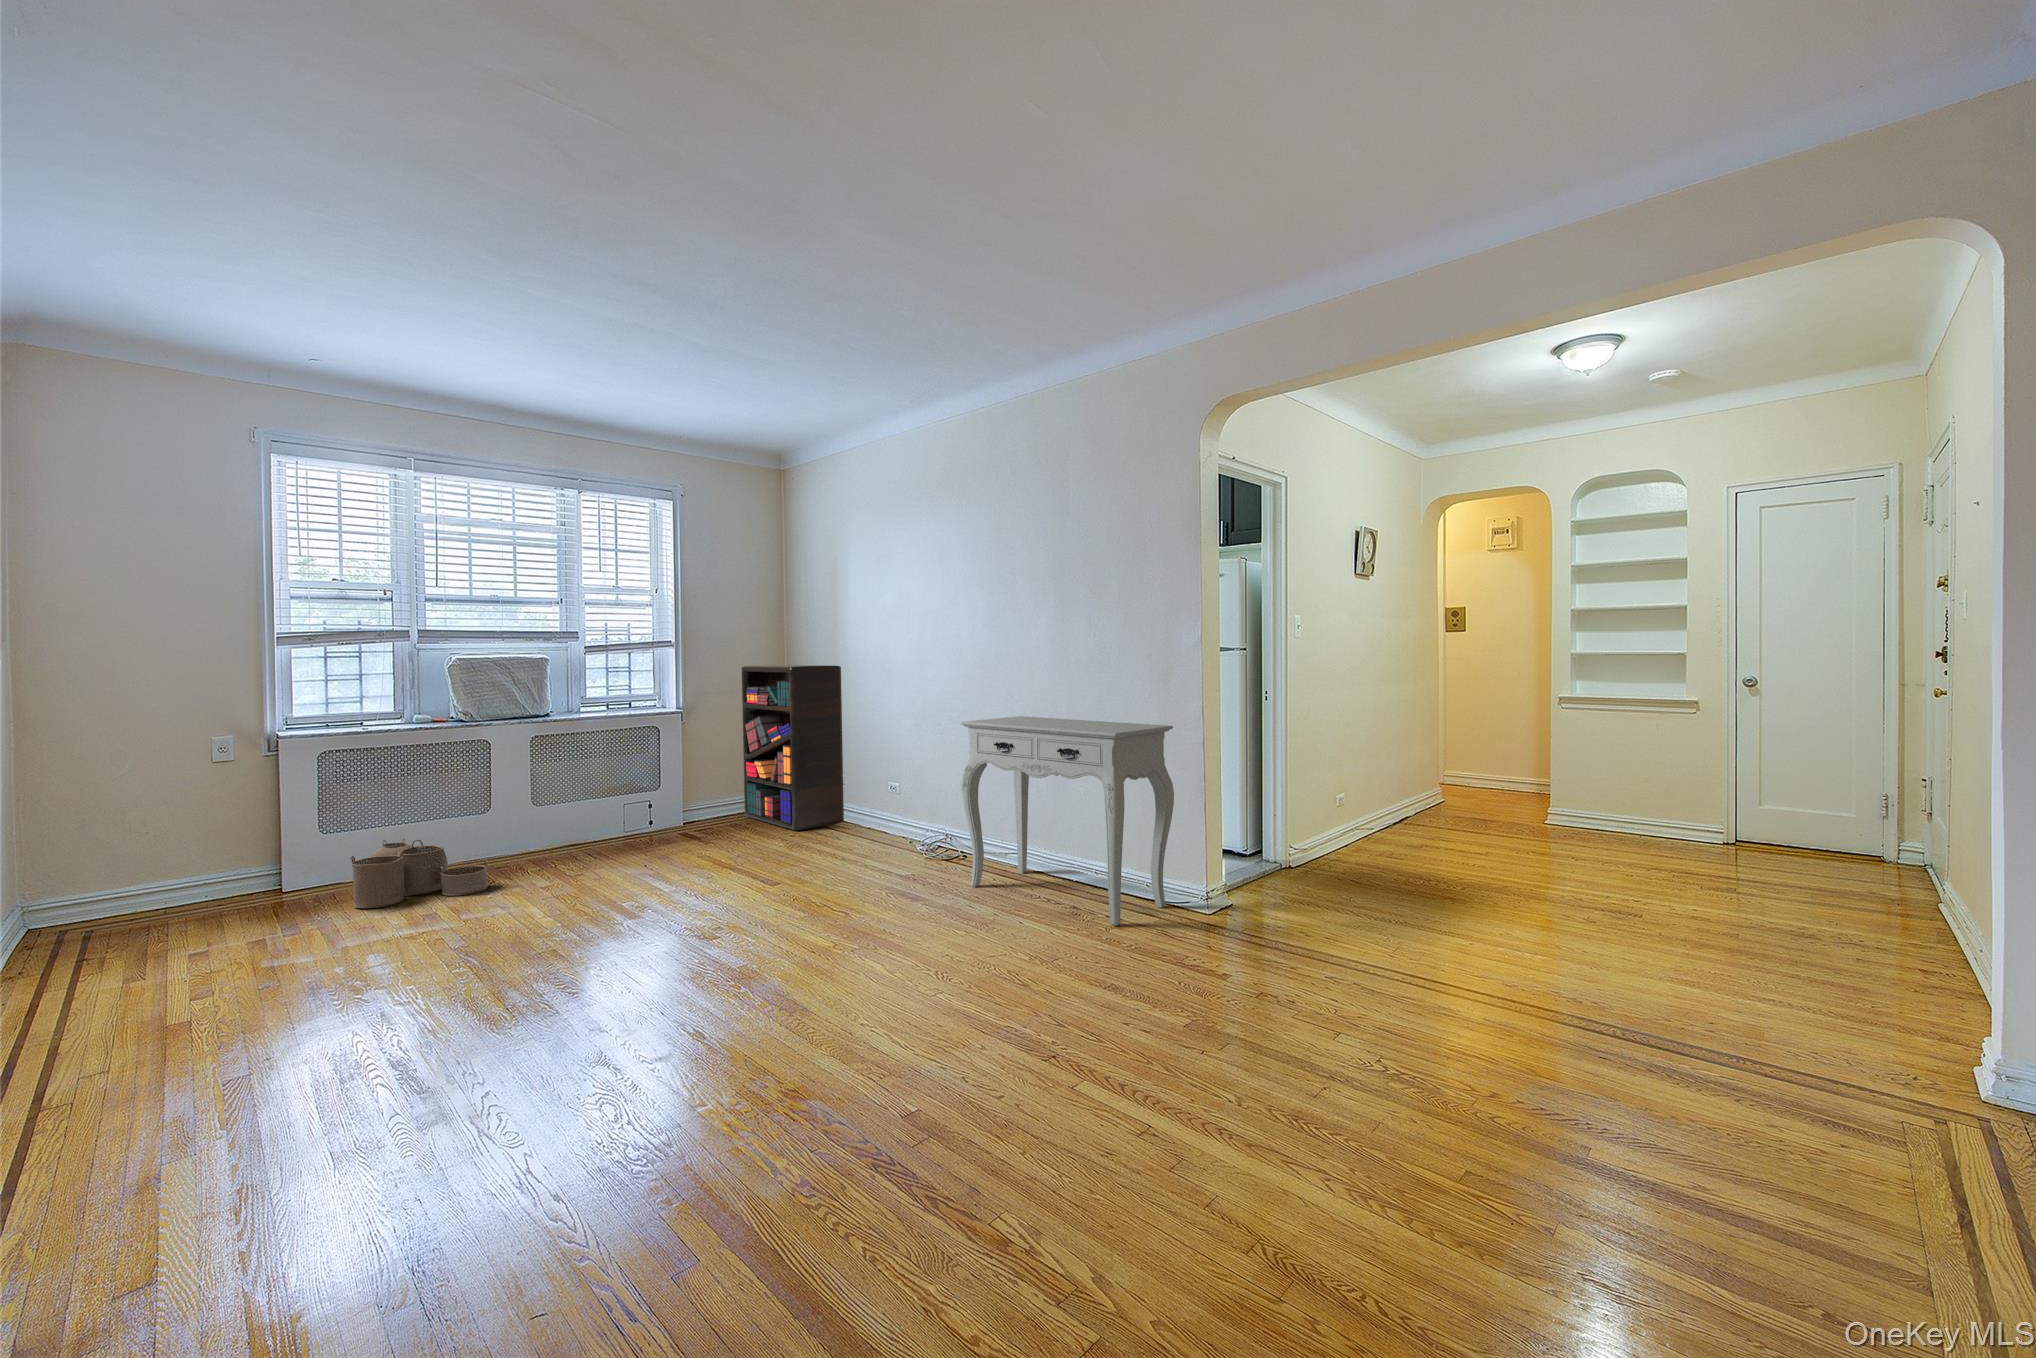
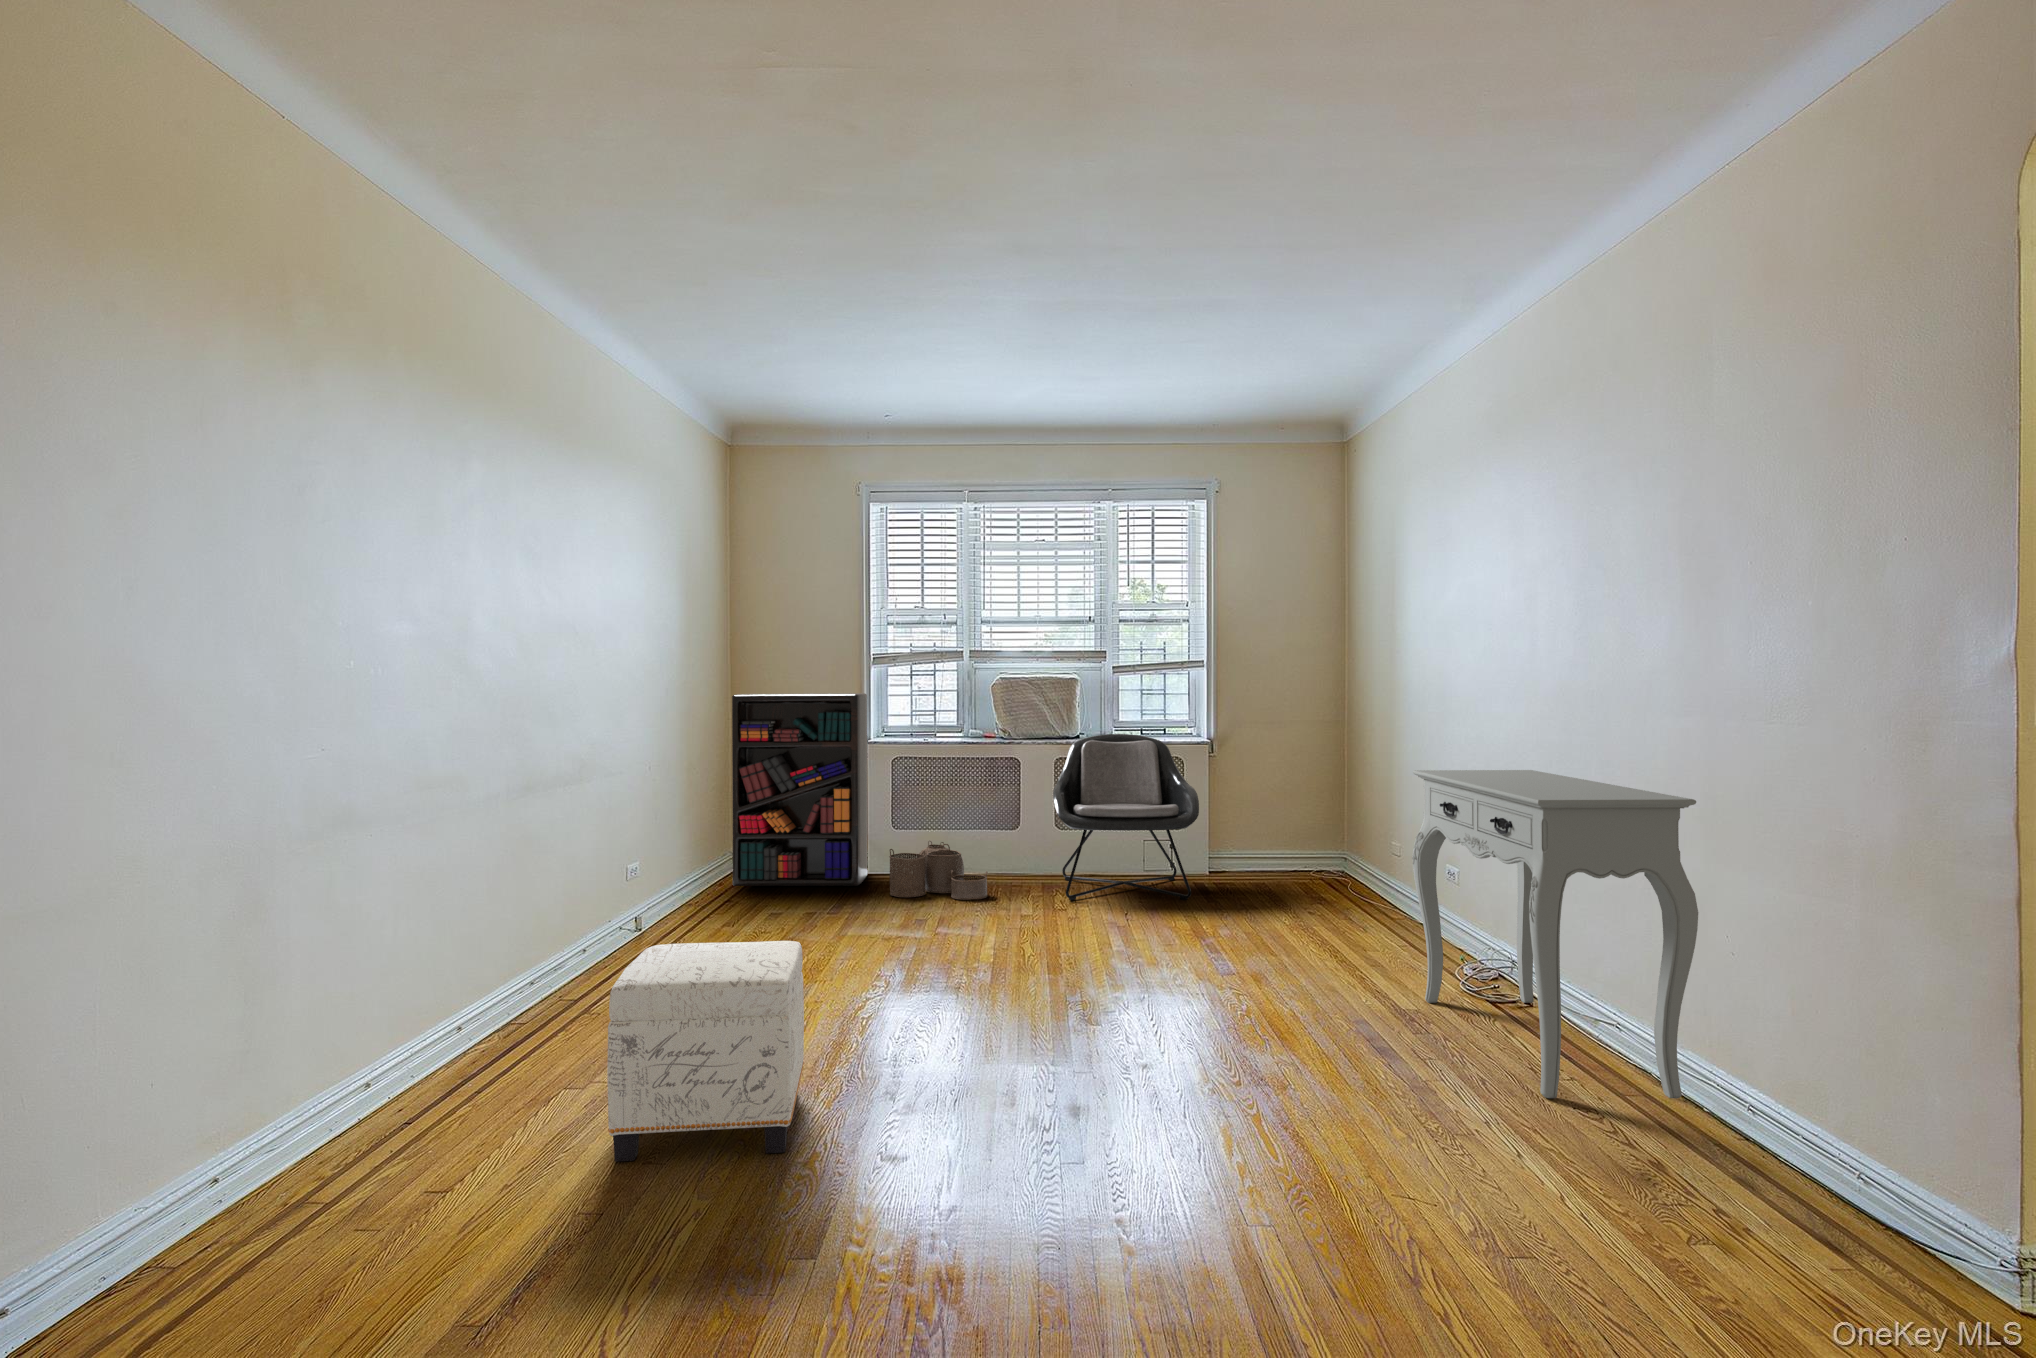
bookshelf: present [742,665,844,831] -> present [732,693,868,886]
lounge chair: none [546,710,706,872] -> present [1053,734,1199,900]
ottoman: none [379,961,684,1307] -> present [607,941,804,1162]

